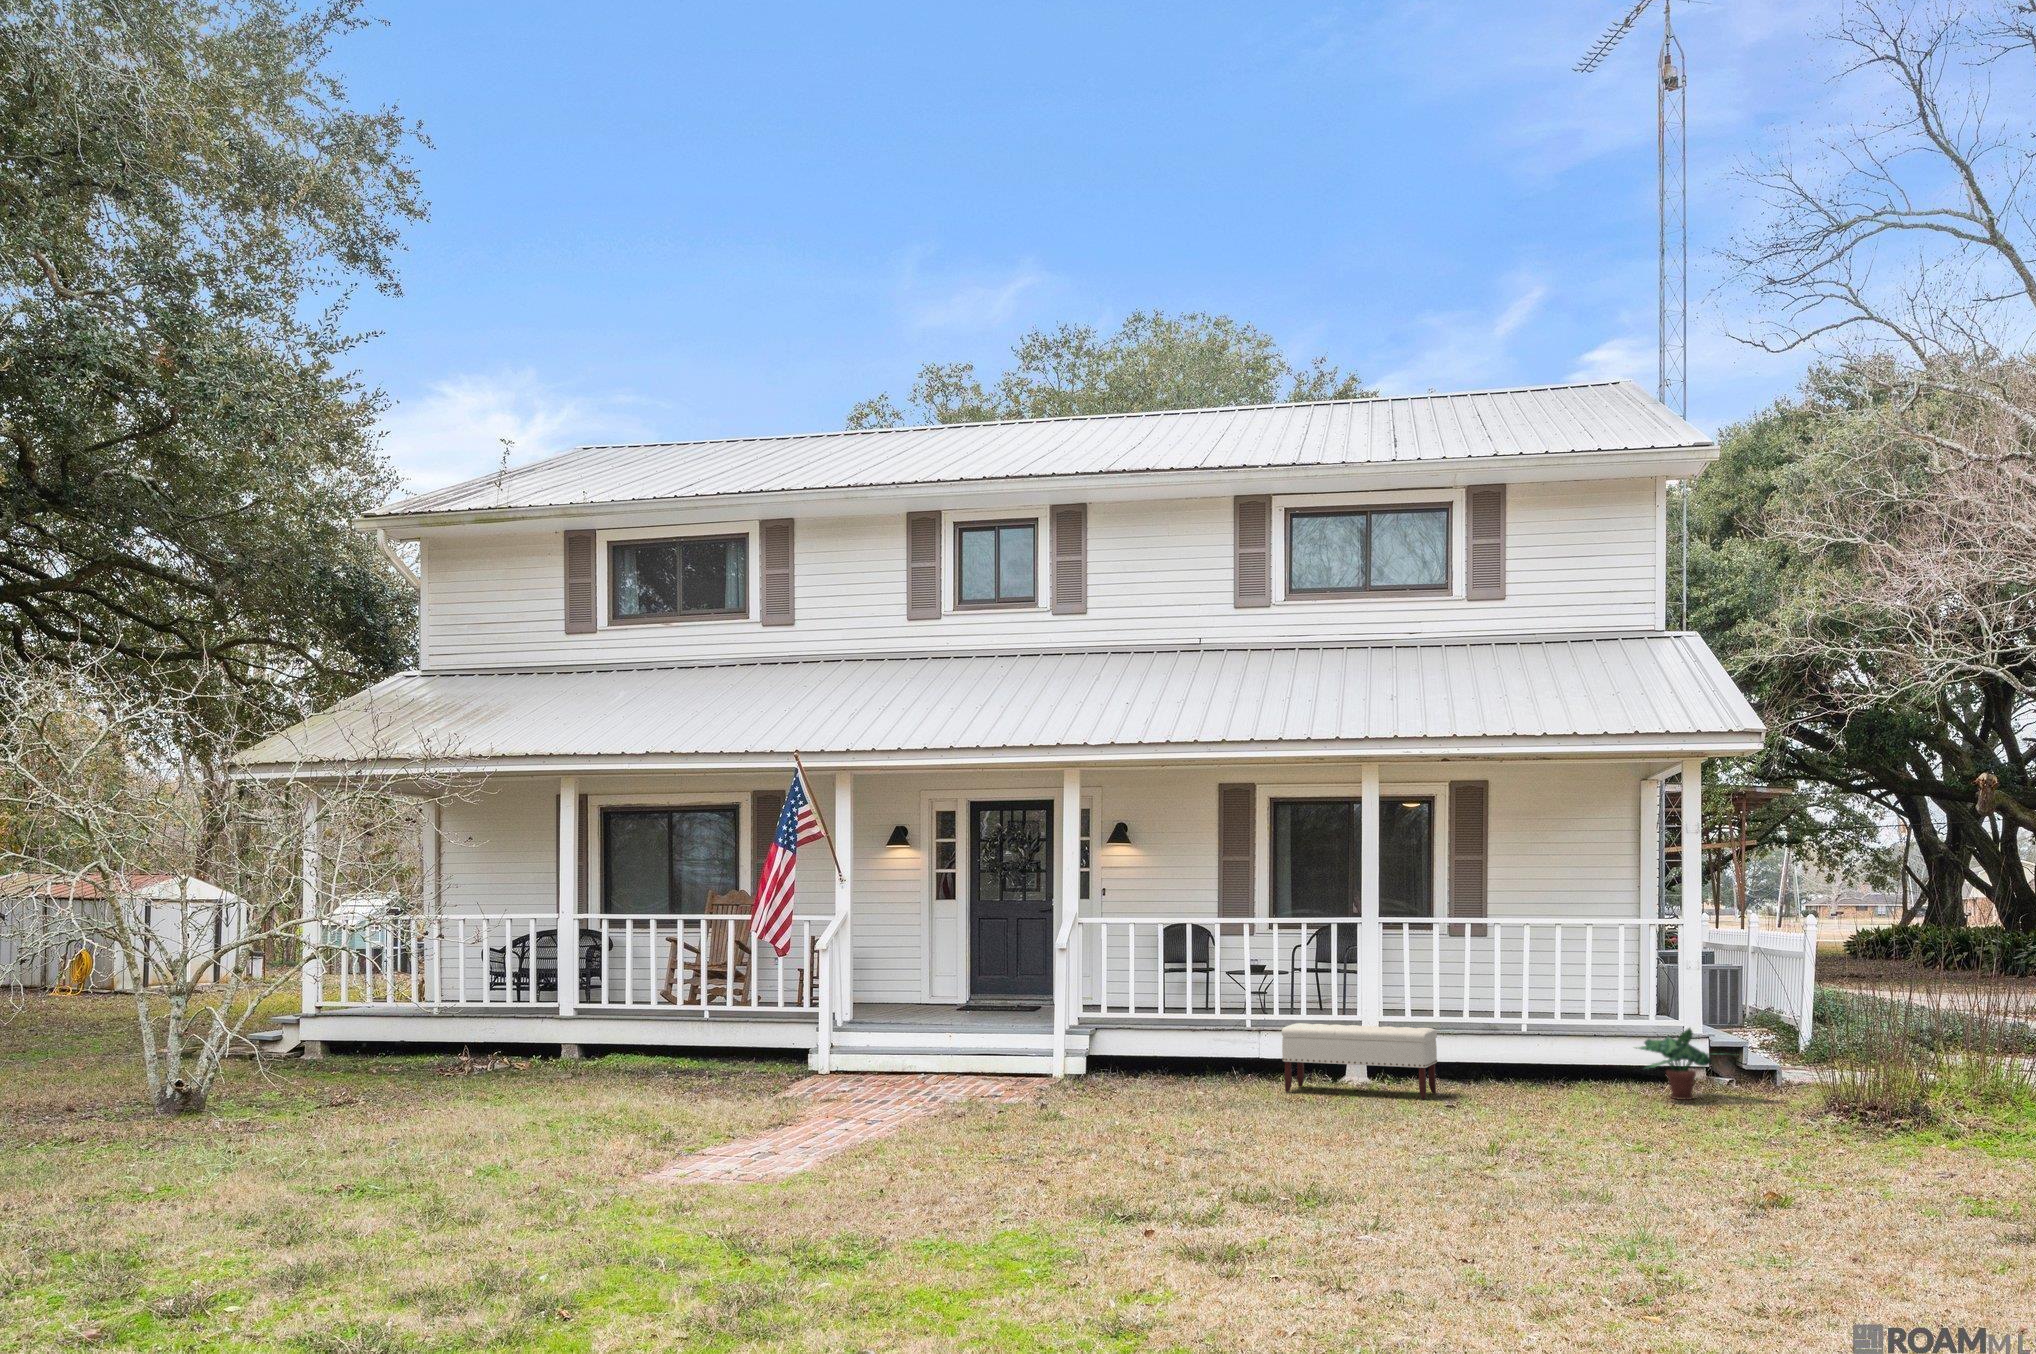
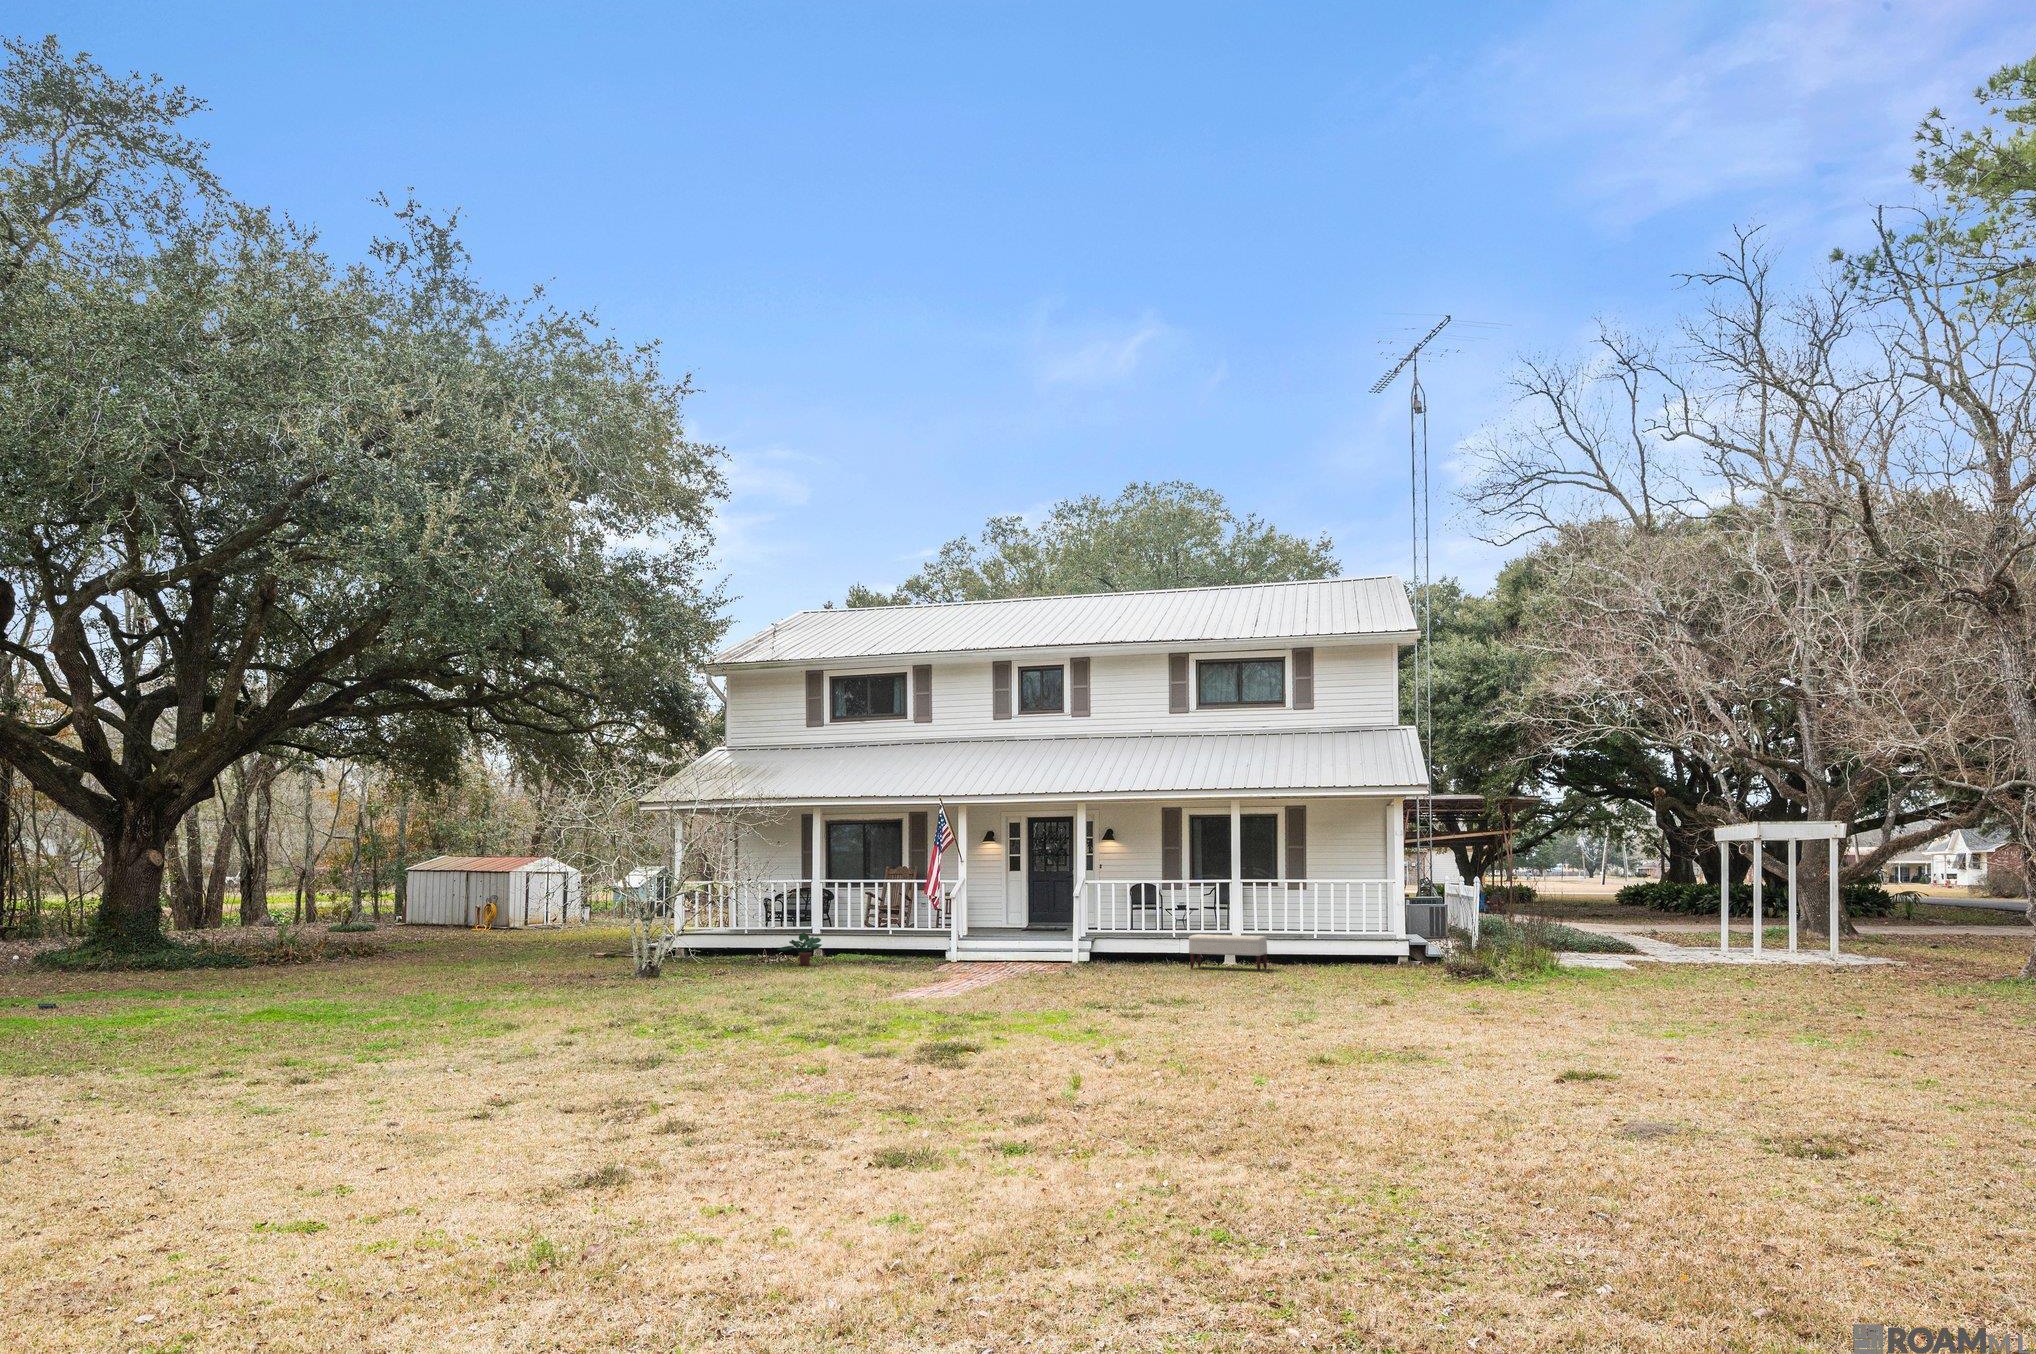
potted plant: present [1639,1028,1723,1100] -> present [777,932,822,966]

